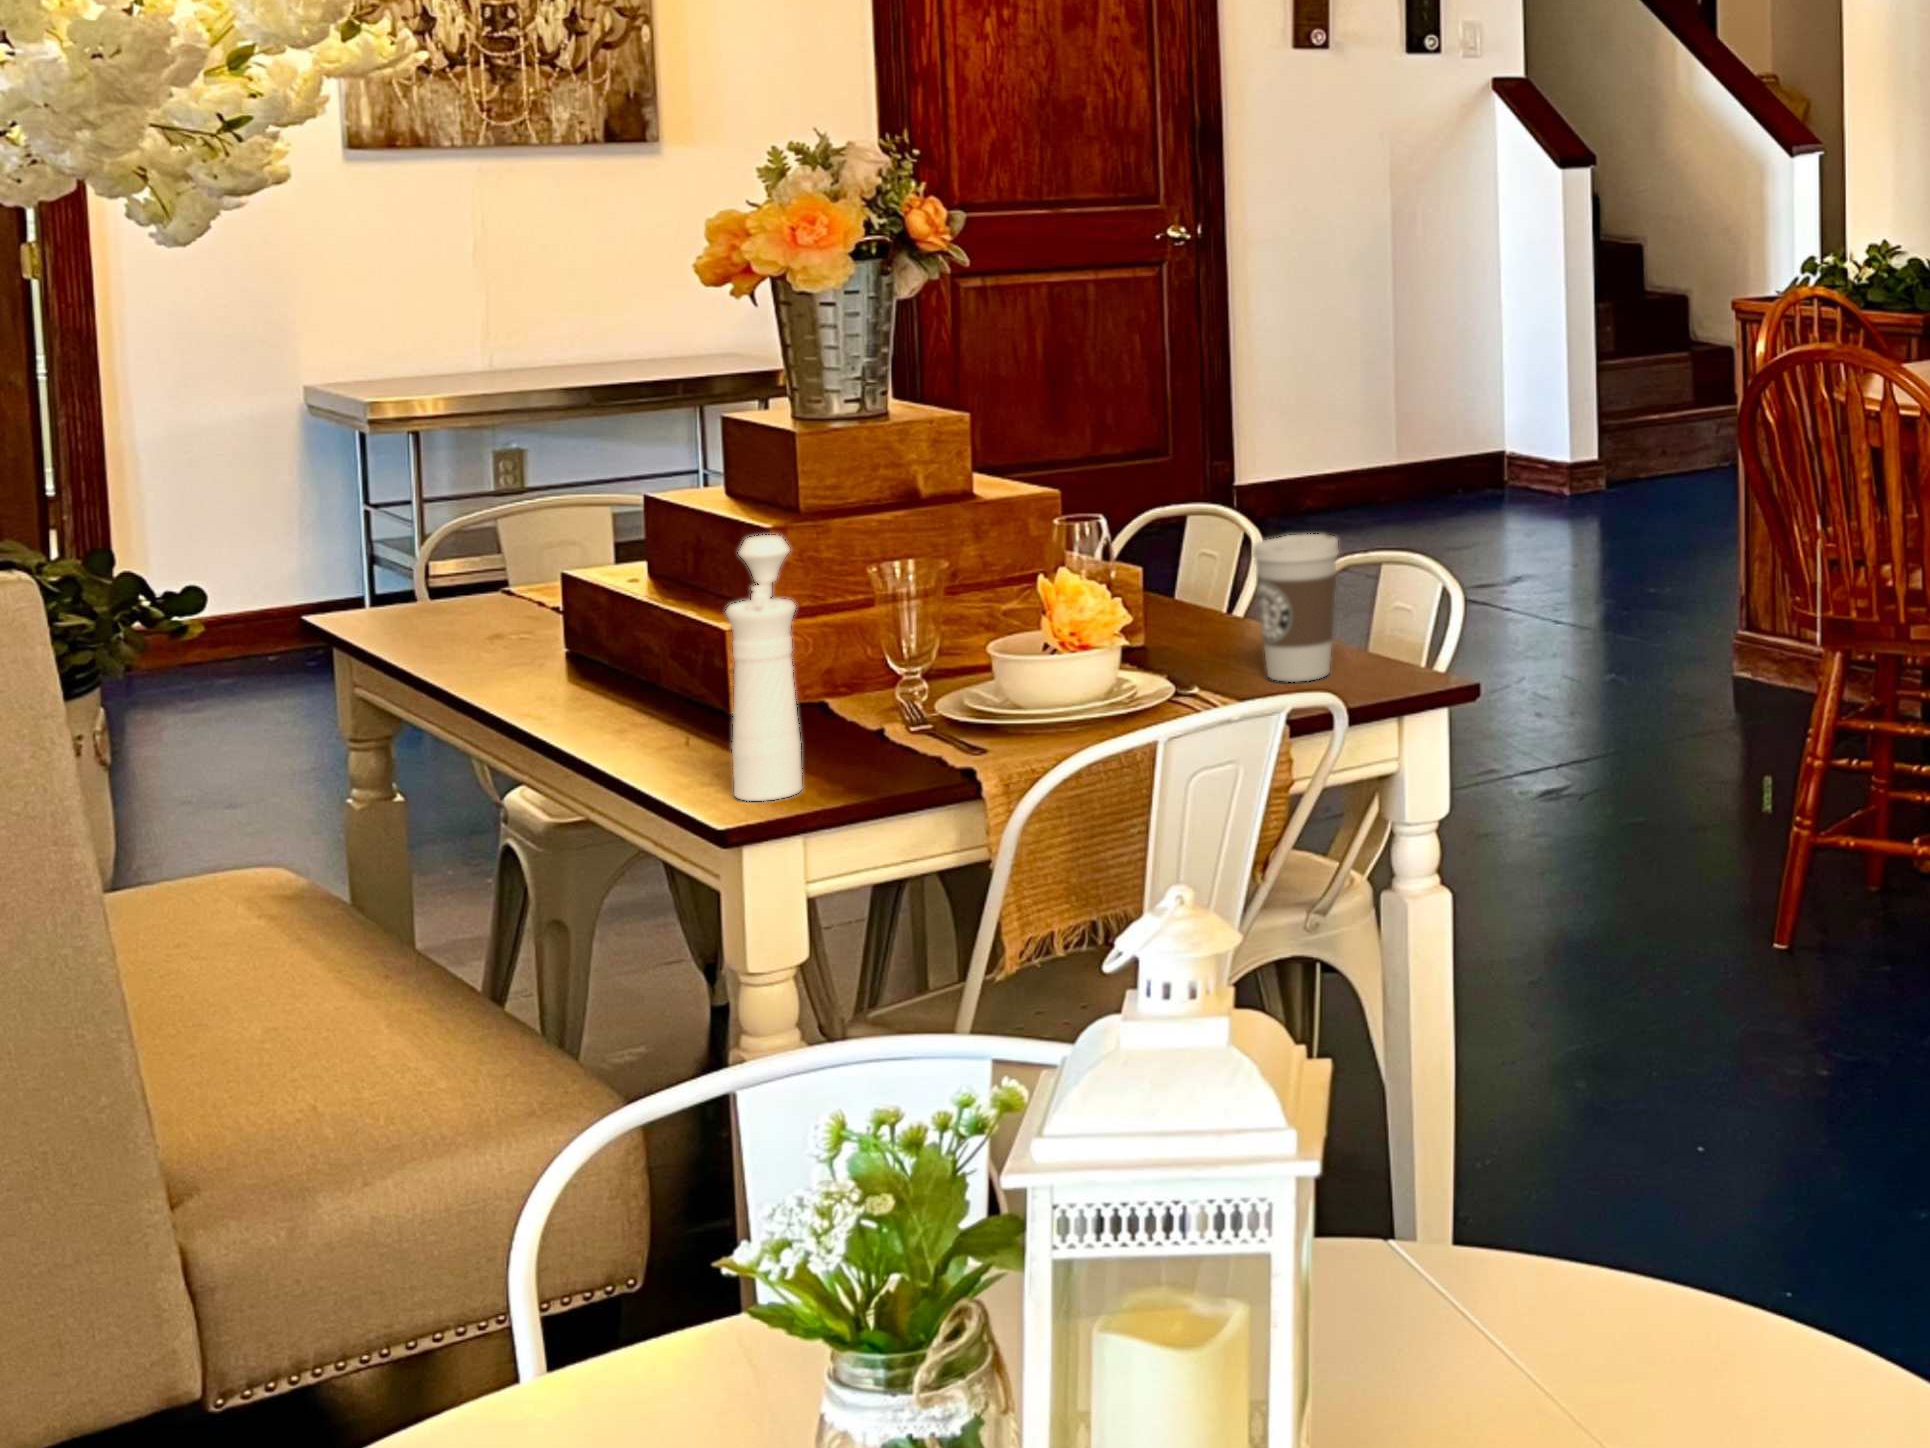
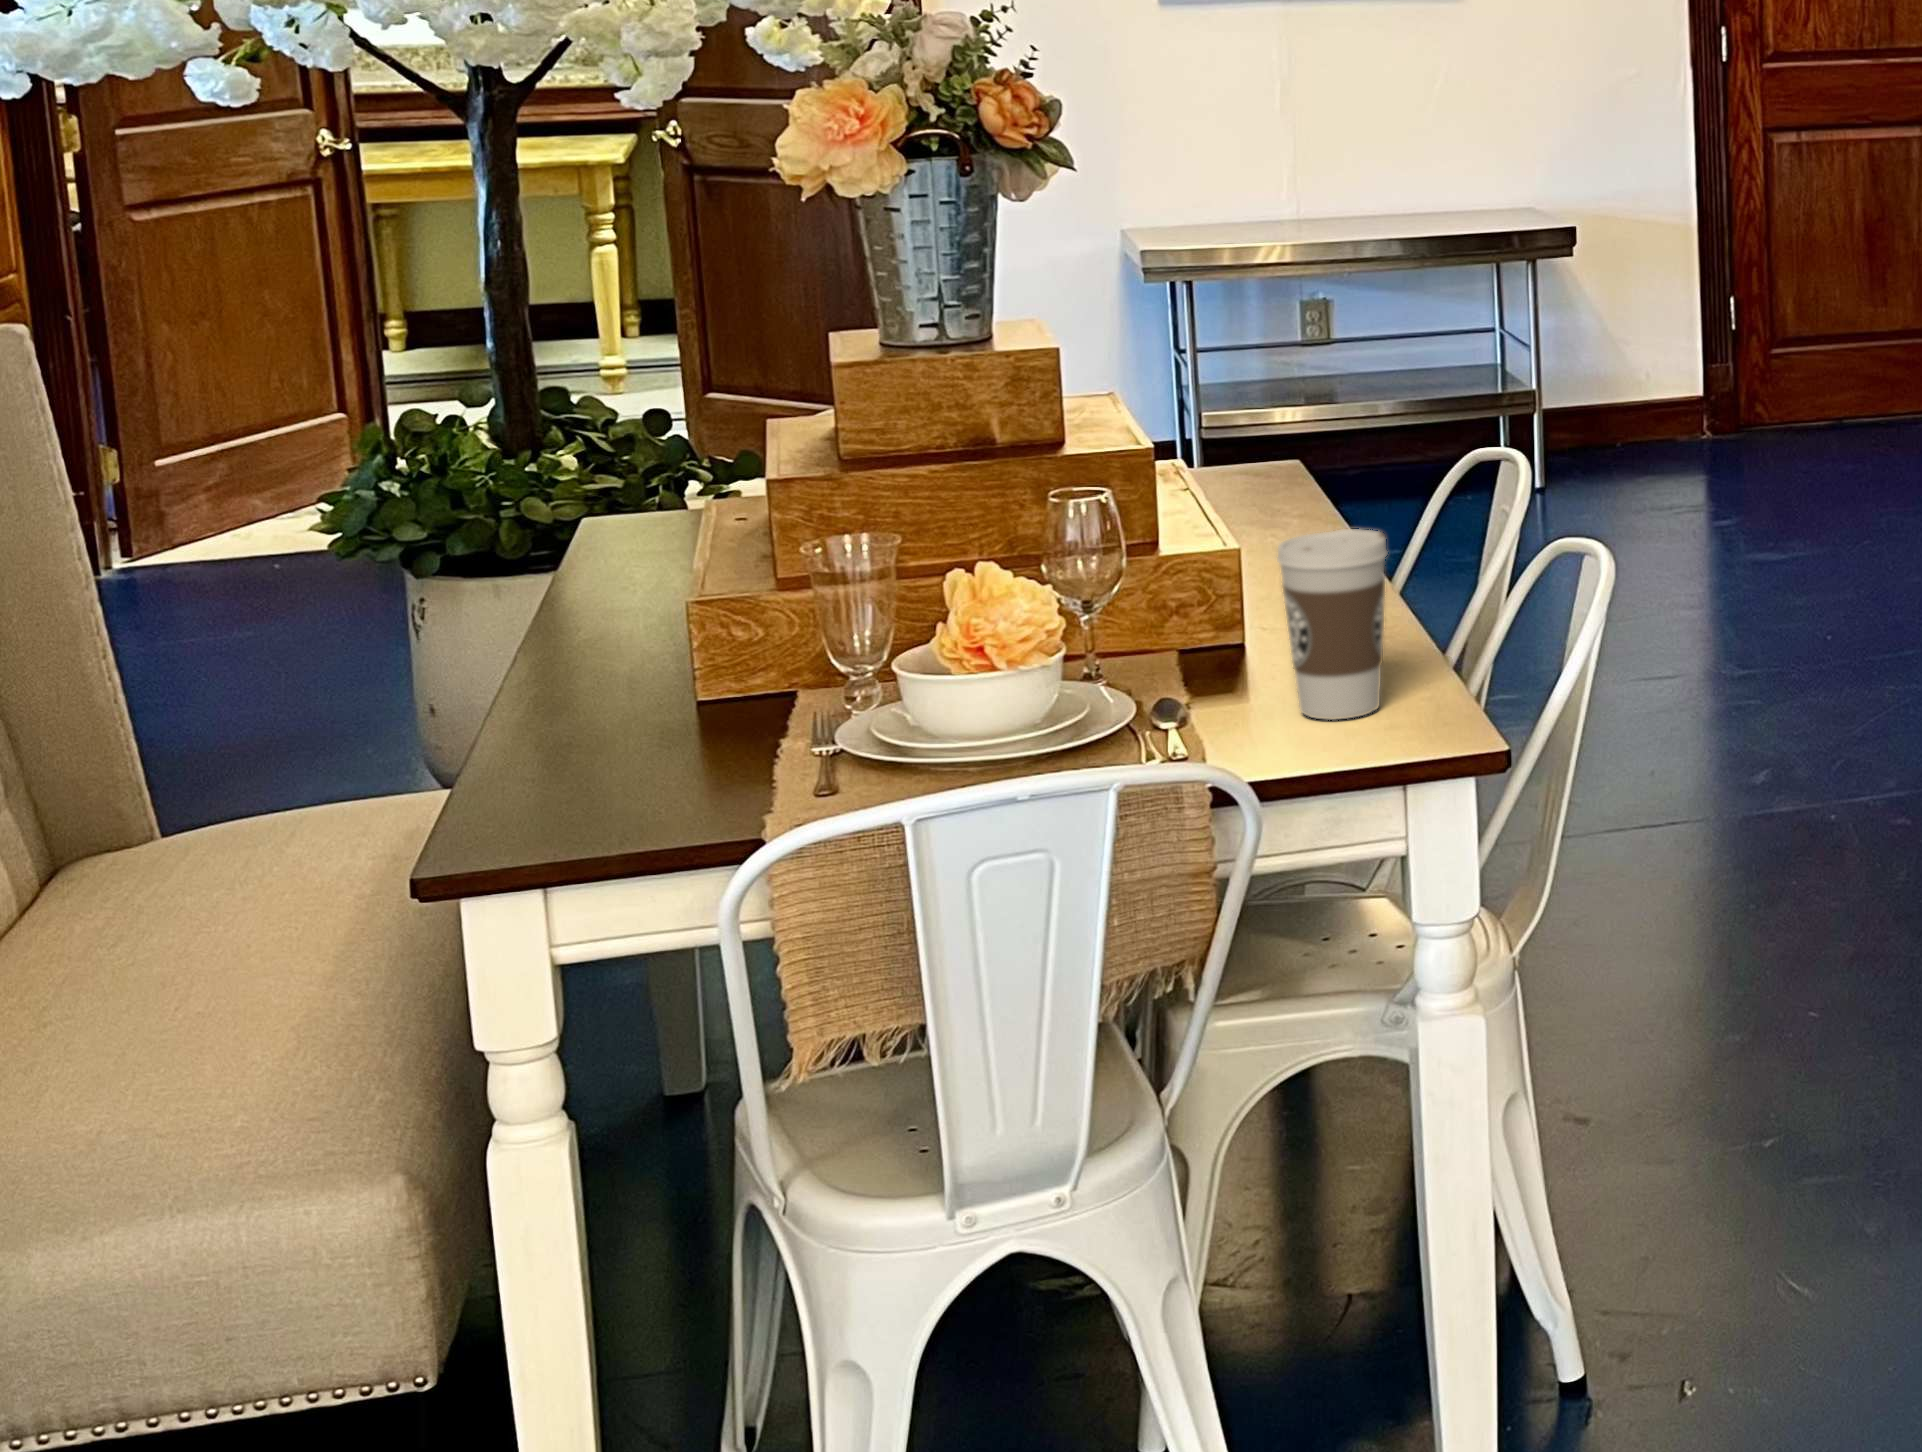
pepper mill: present [726,535,802,801] -> none [507,504,655,831]

